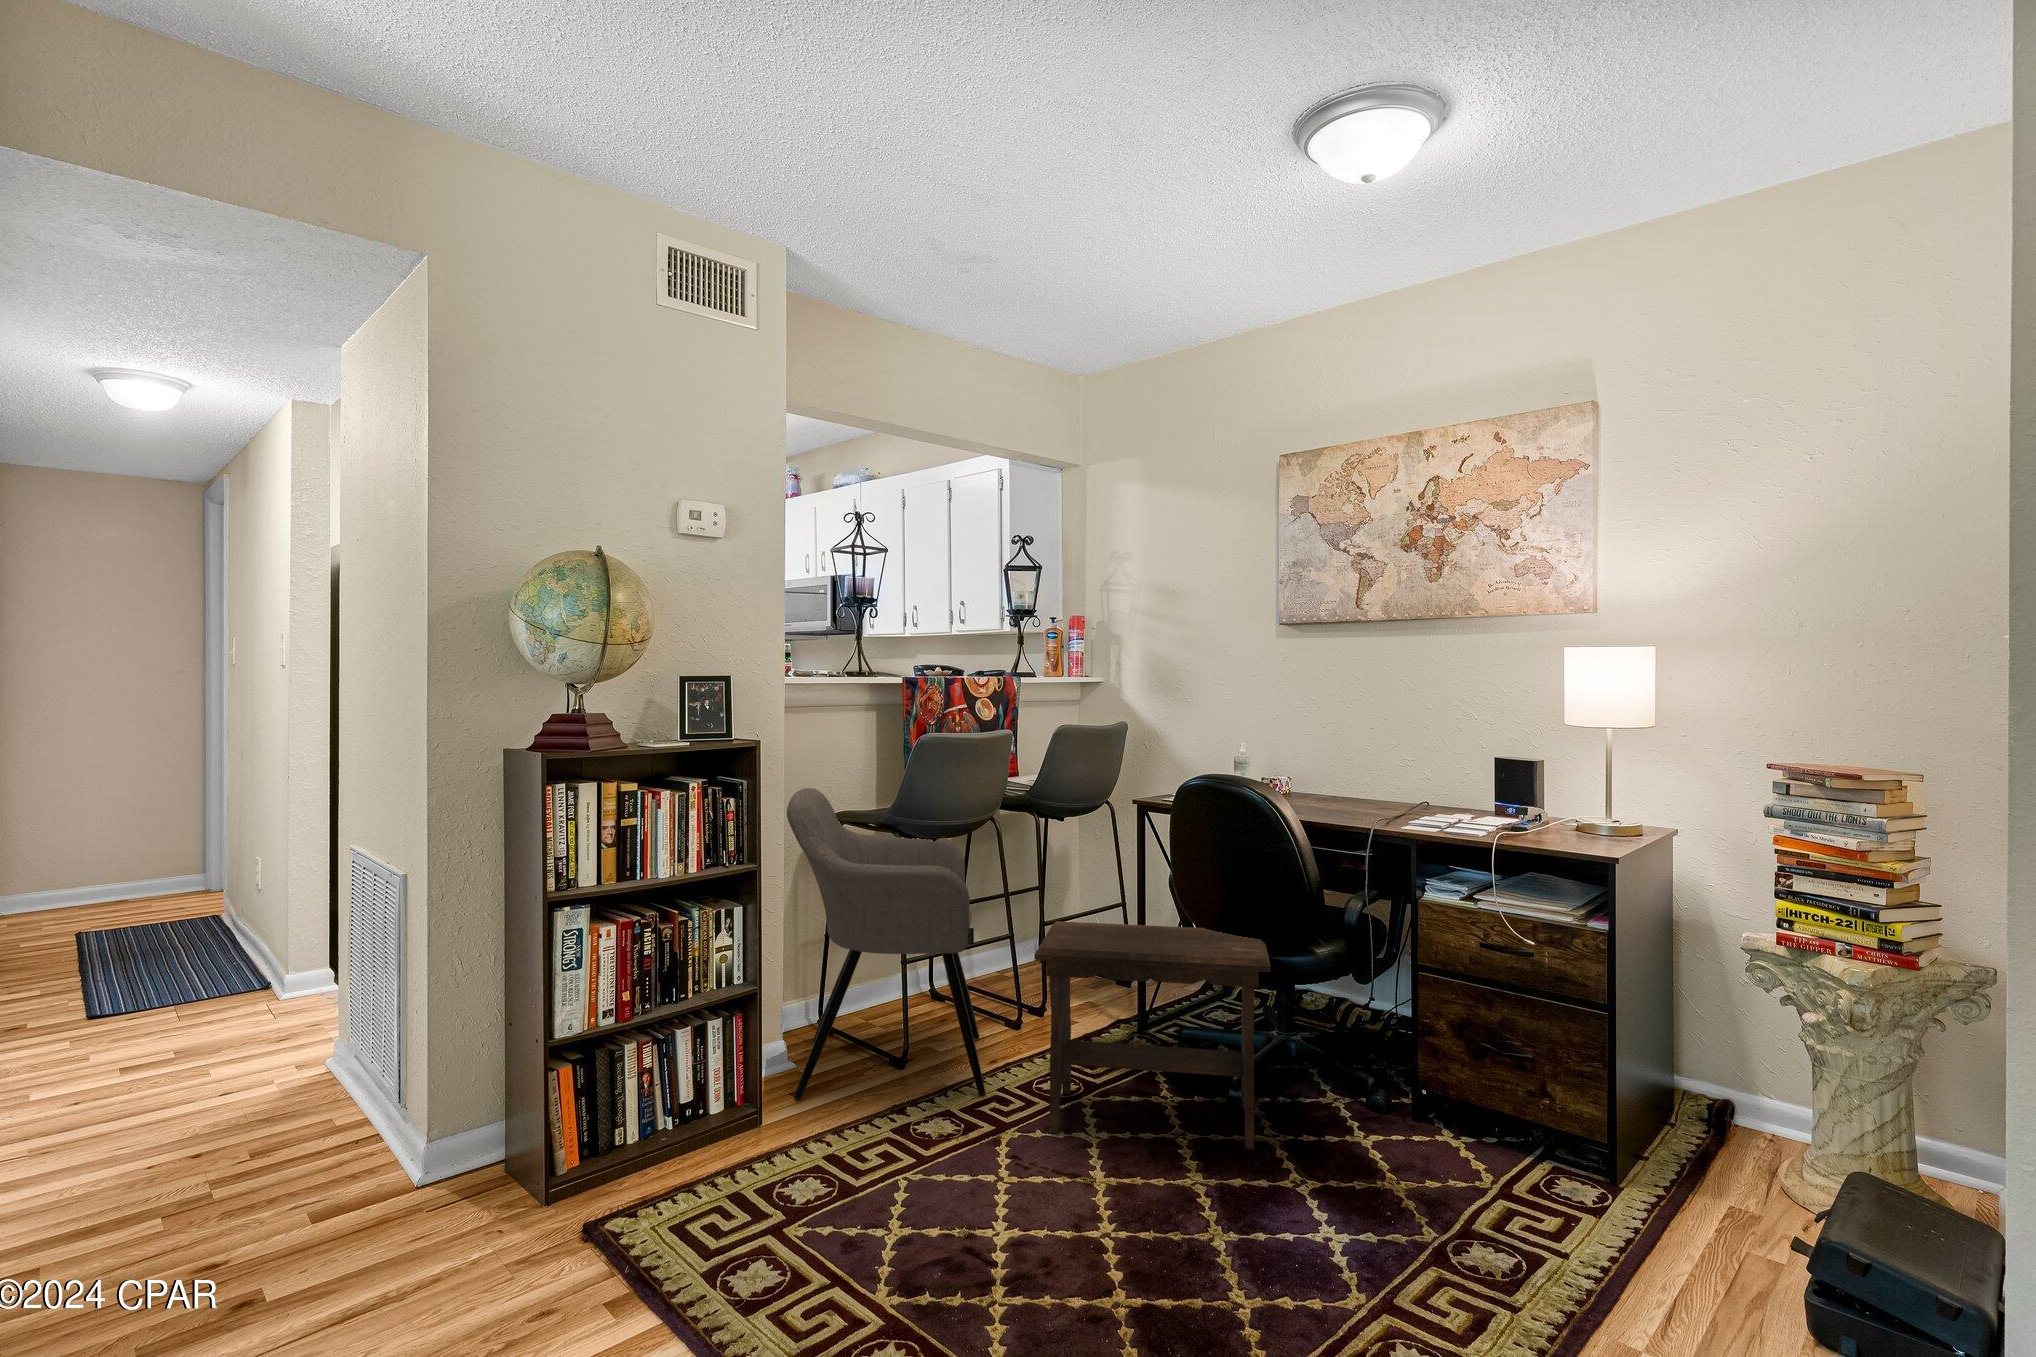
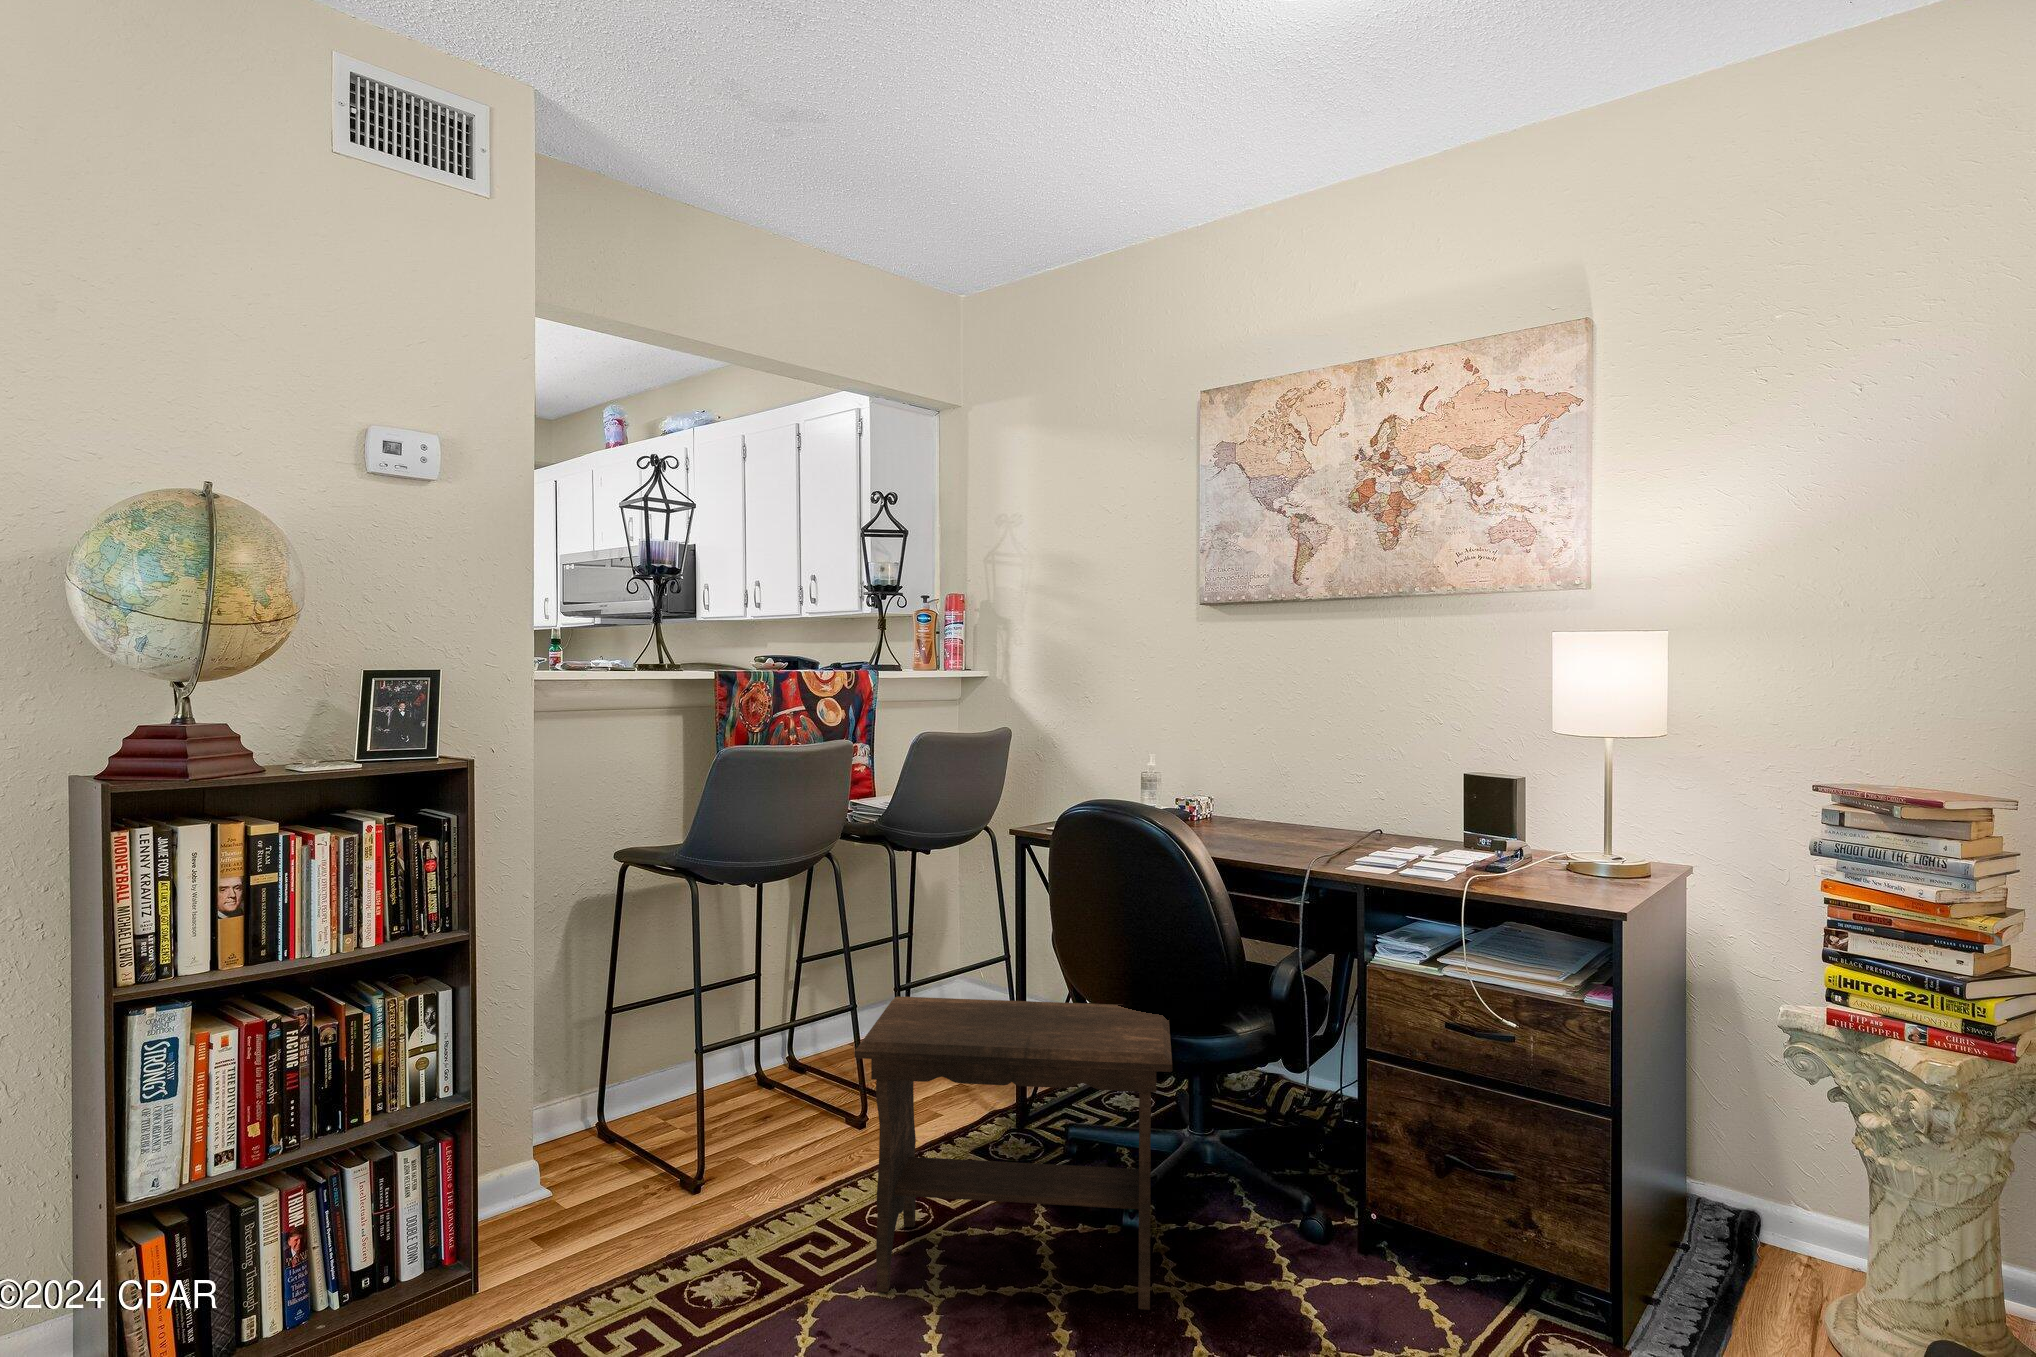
armchair: present [787,788,985,1100] -> none [525,818,808,1249]

